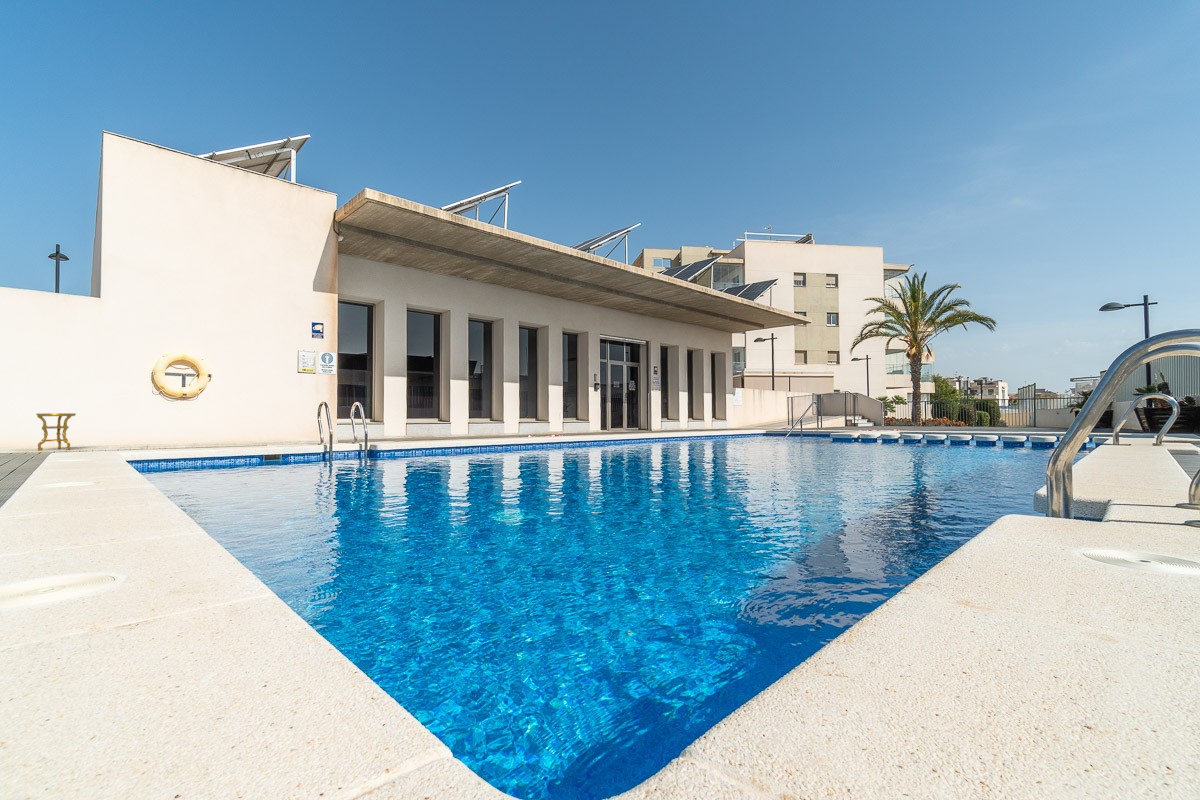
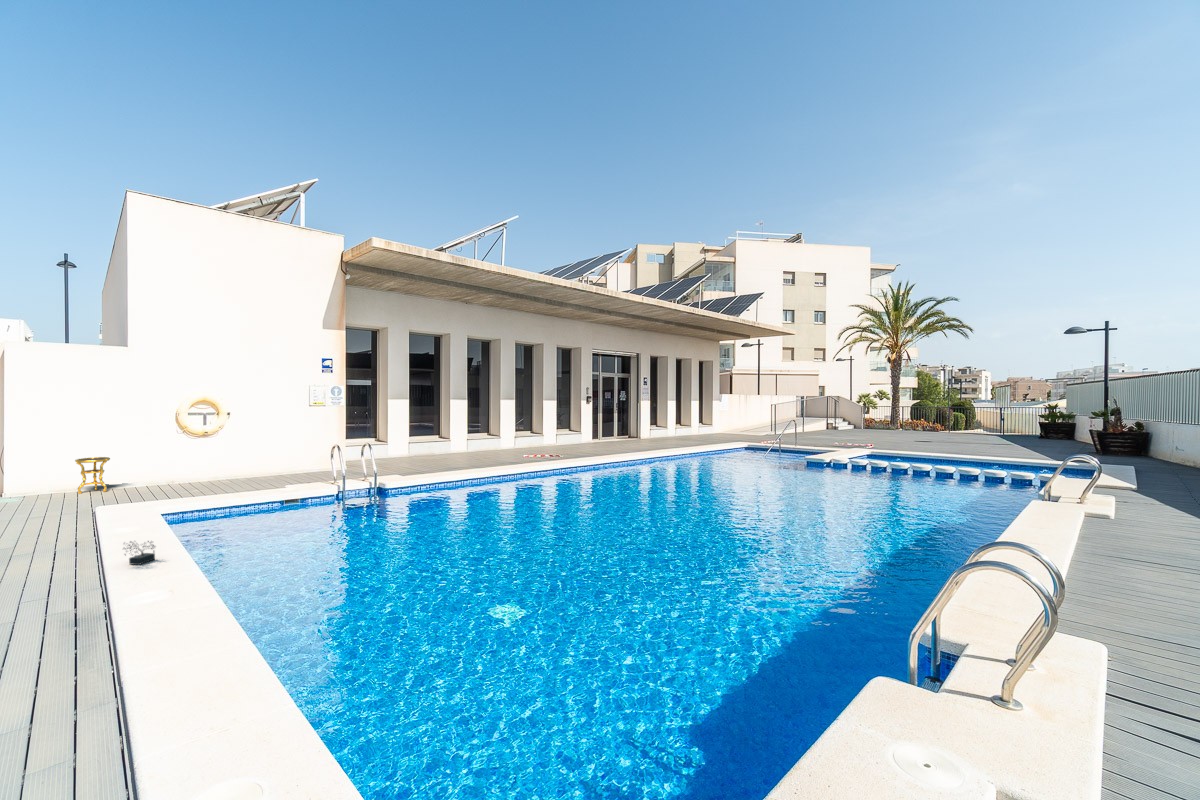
decorative plant: none [44,452,88,481] -> present [124,541,155,565]

